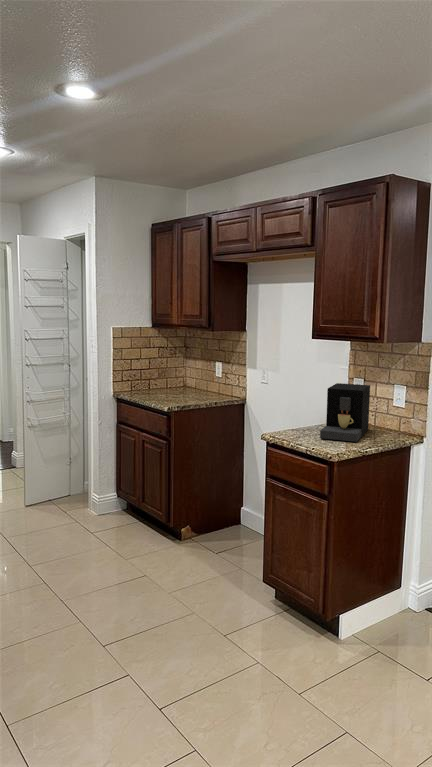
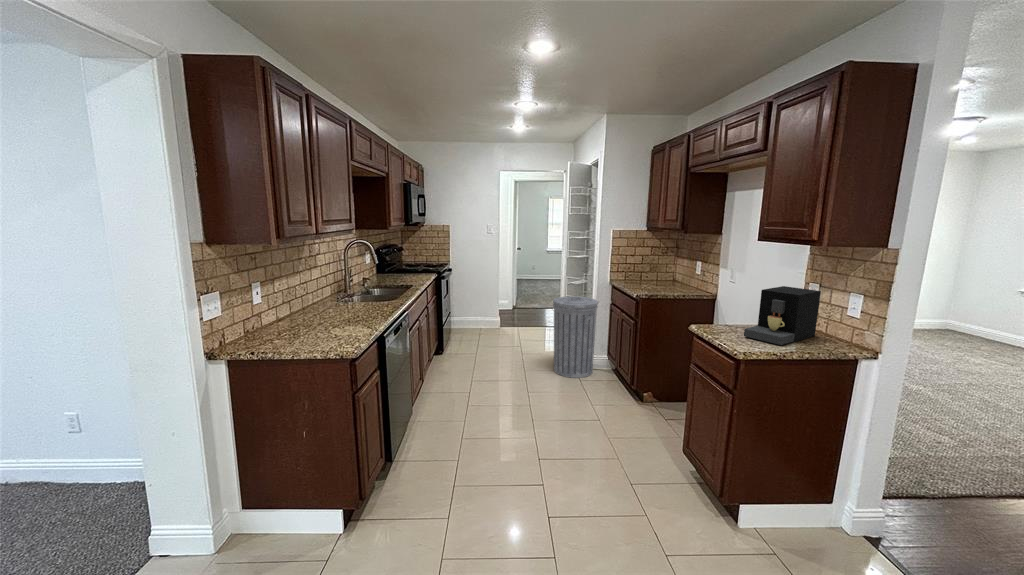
trash can: none [42,419,104,531] -> present [553,296,598,378]

